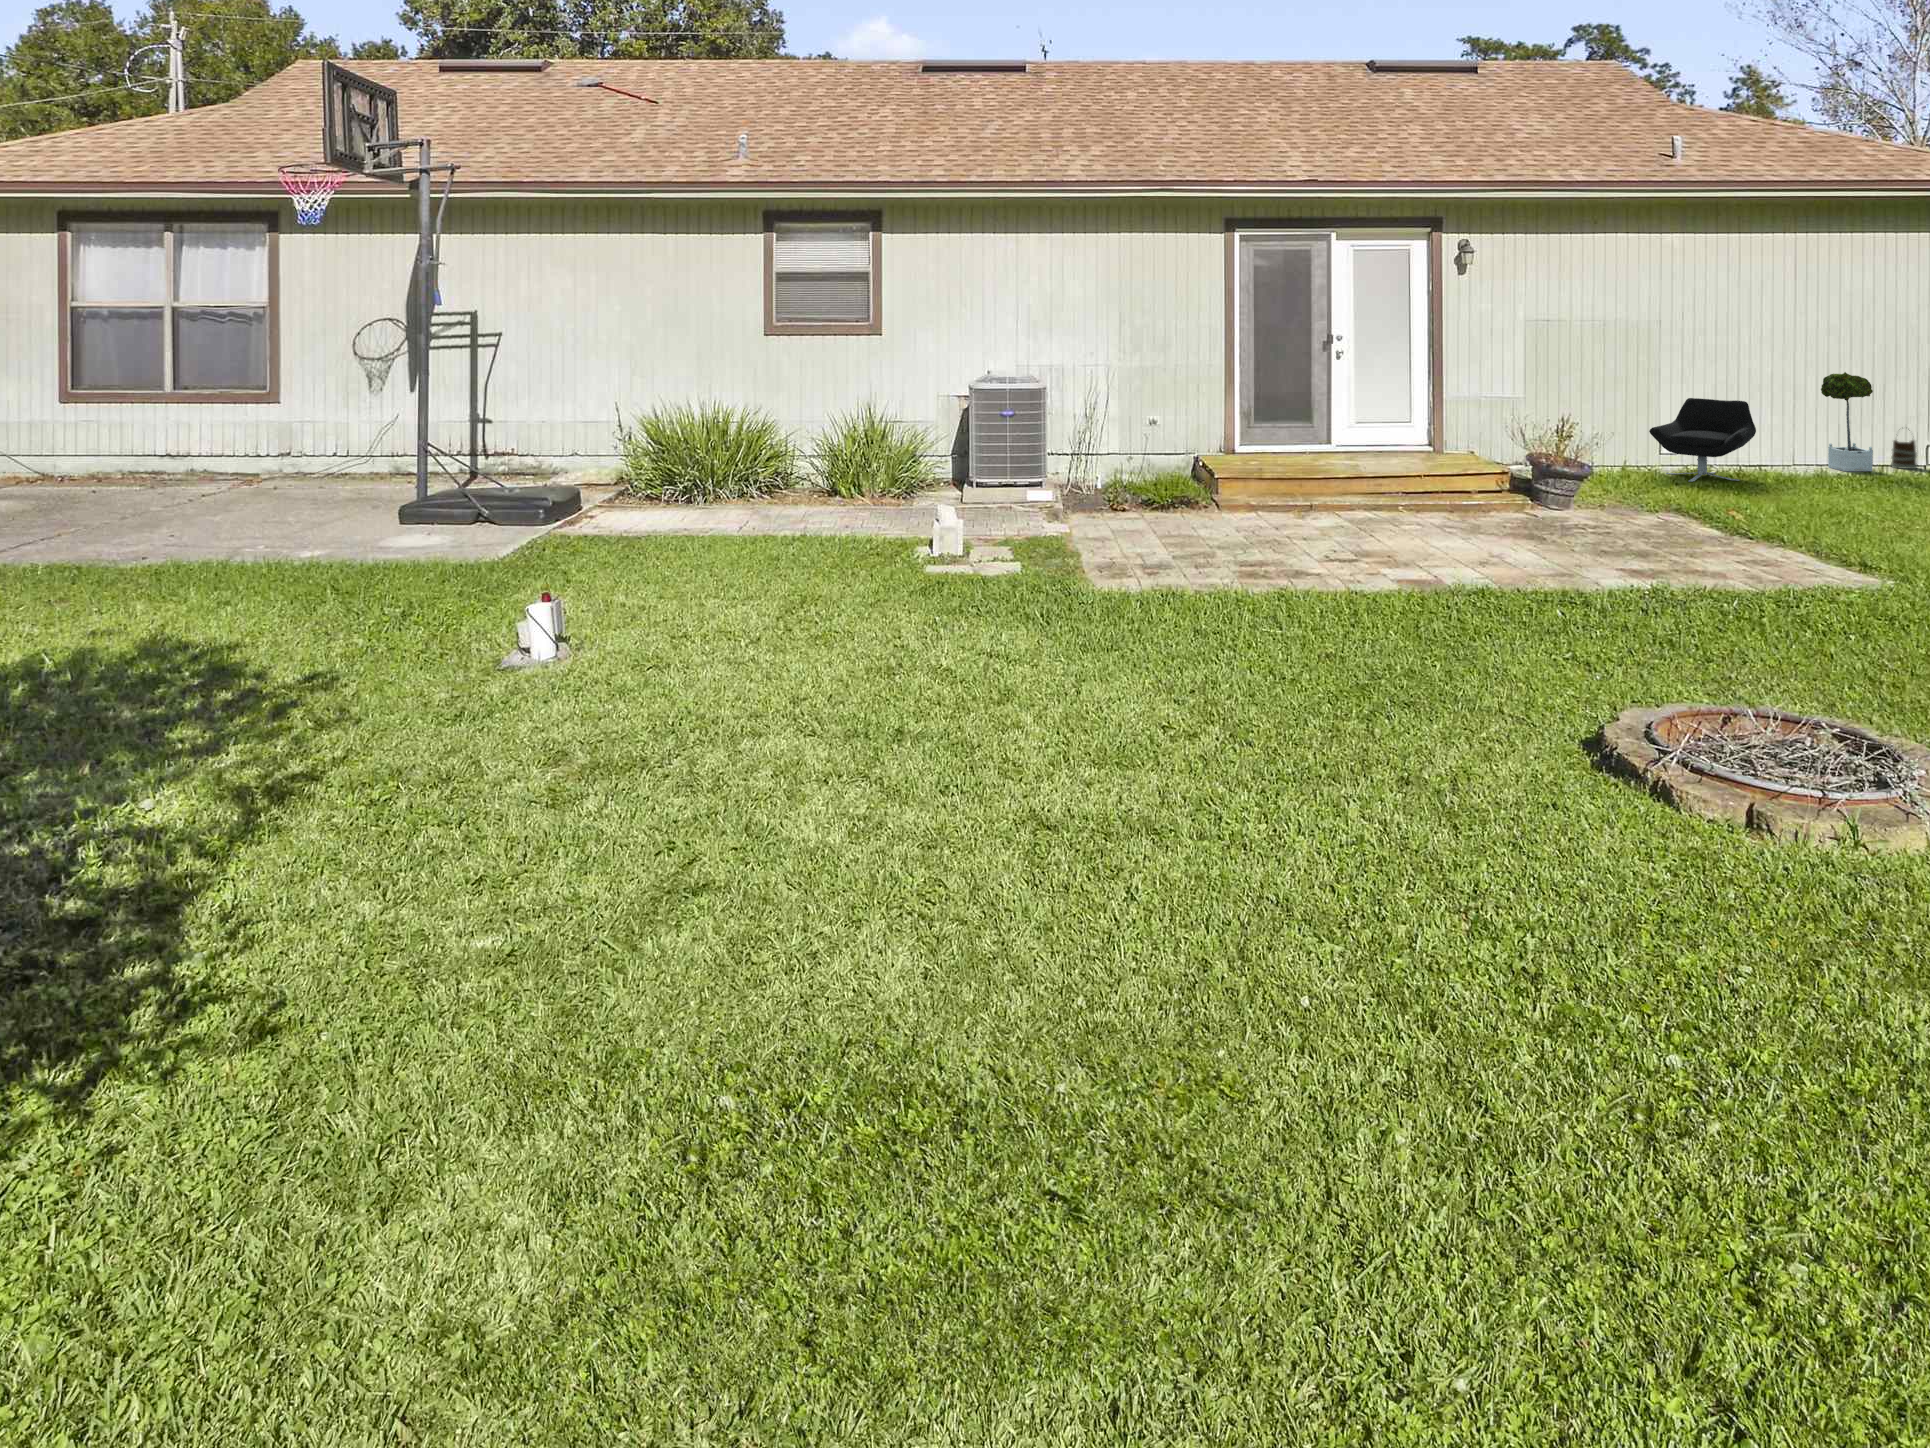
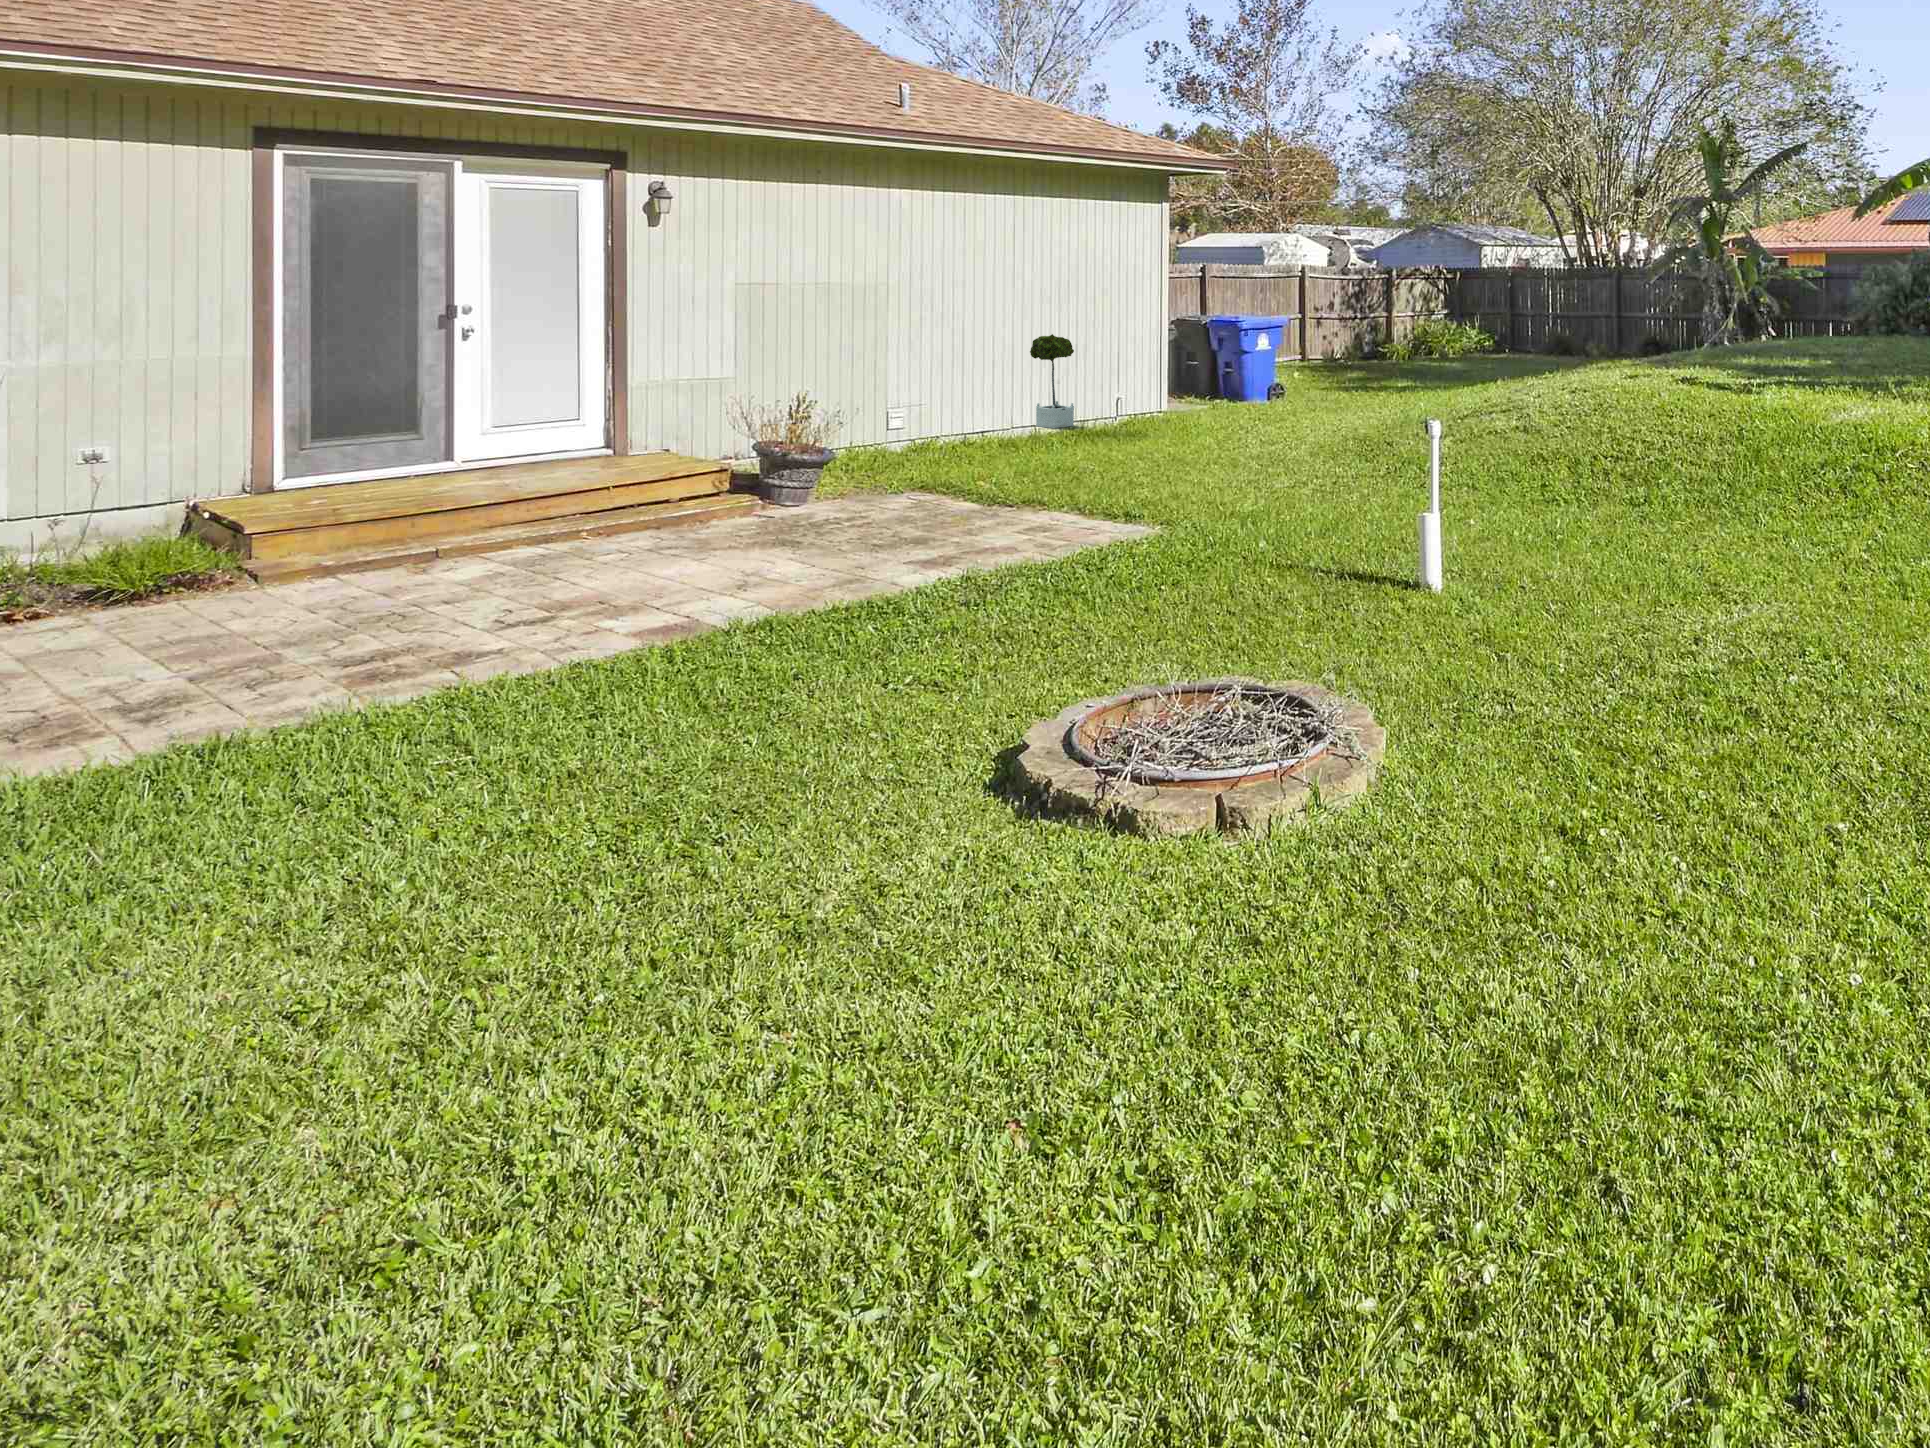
lounge chair: present [1649,398,1756,482] -> none [877,366,981,454]
wooden bucket: present [1891,429,1918,469] -> none [1084,383,1106,421]

